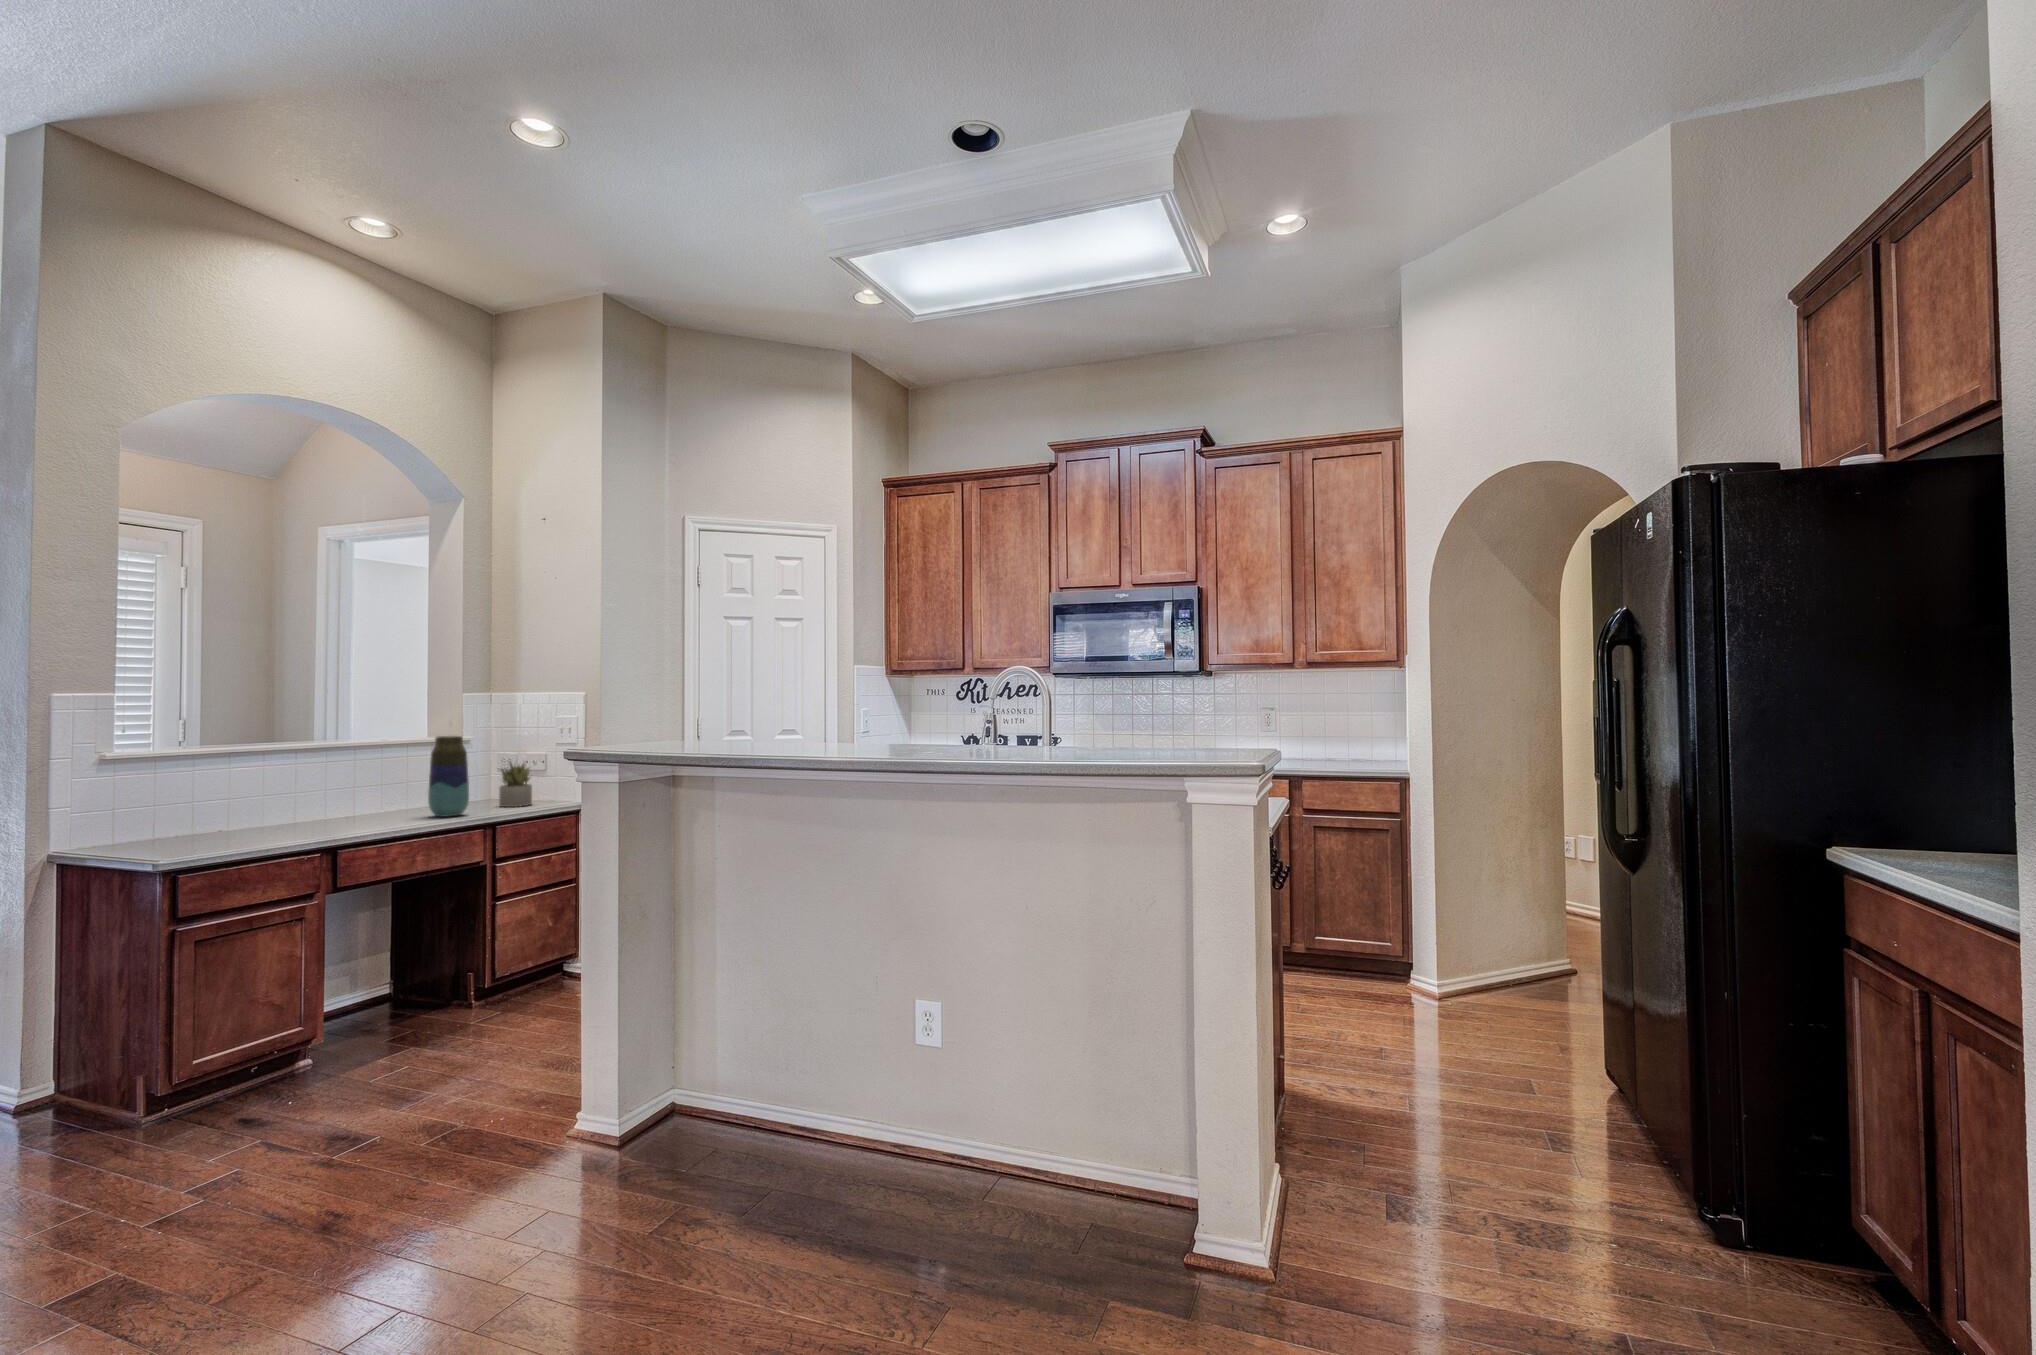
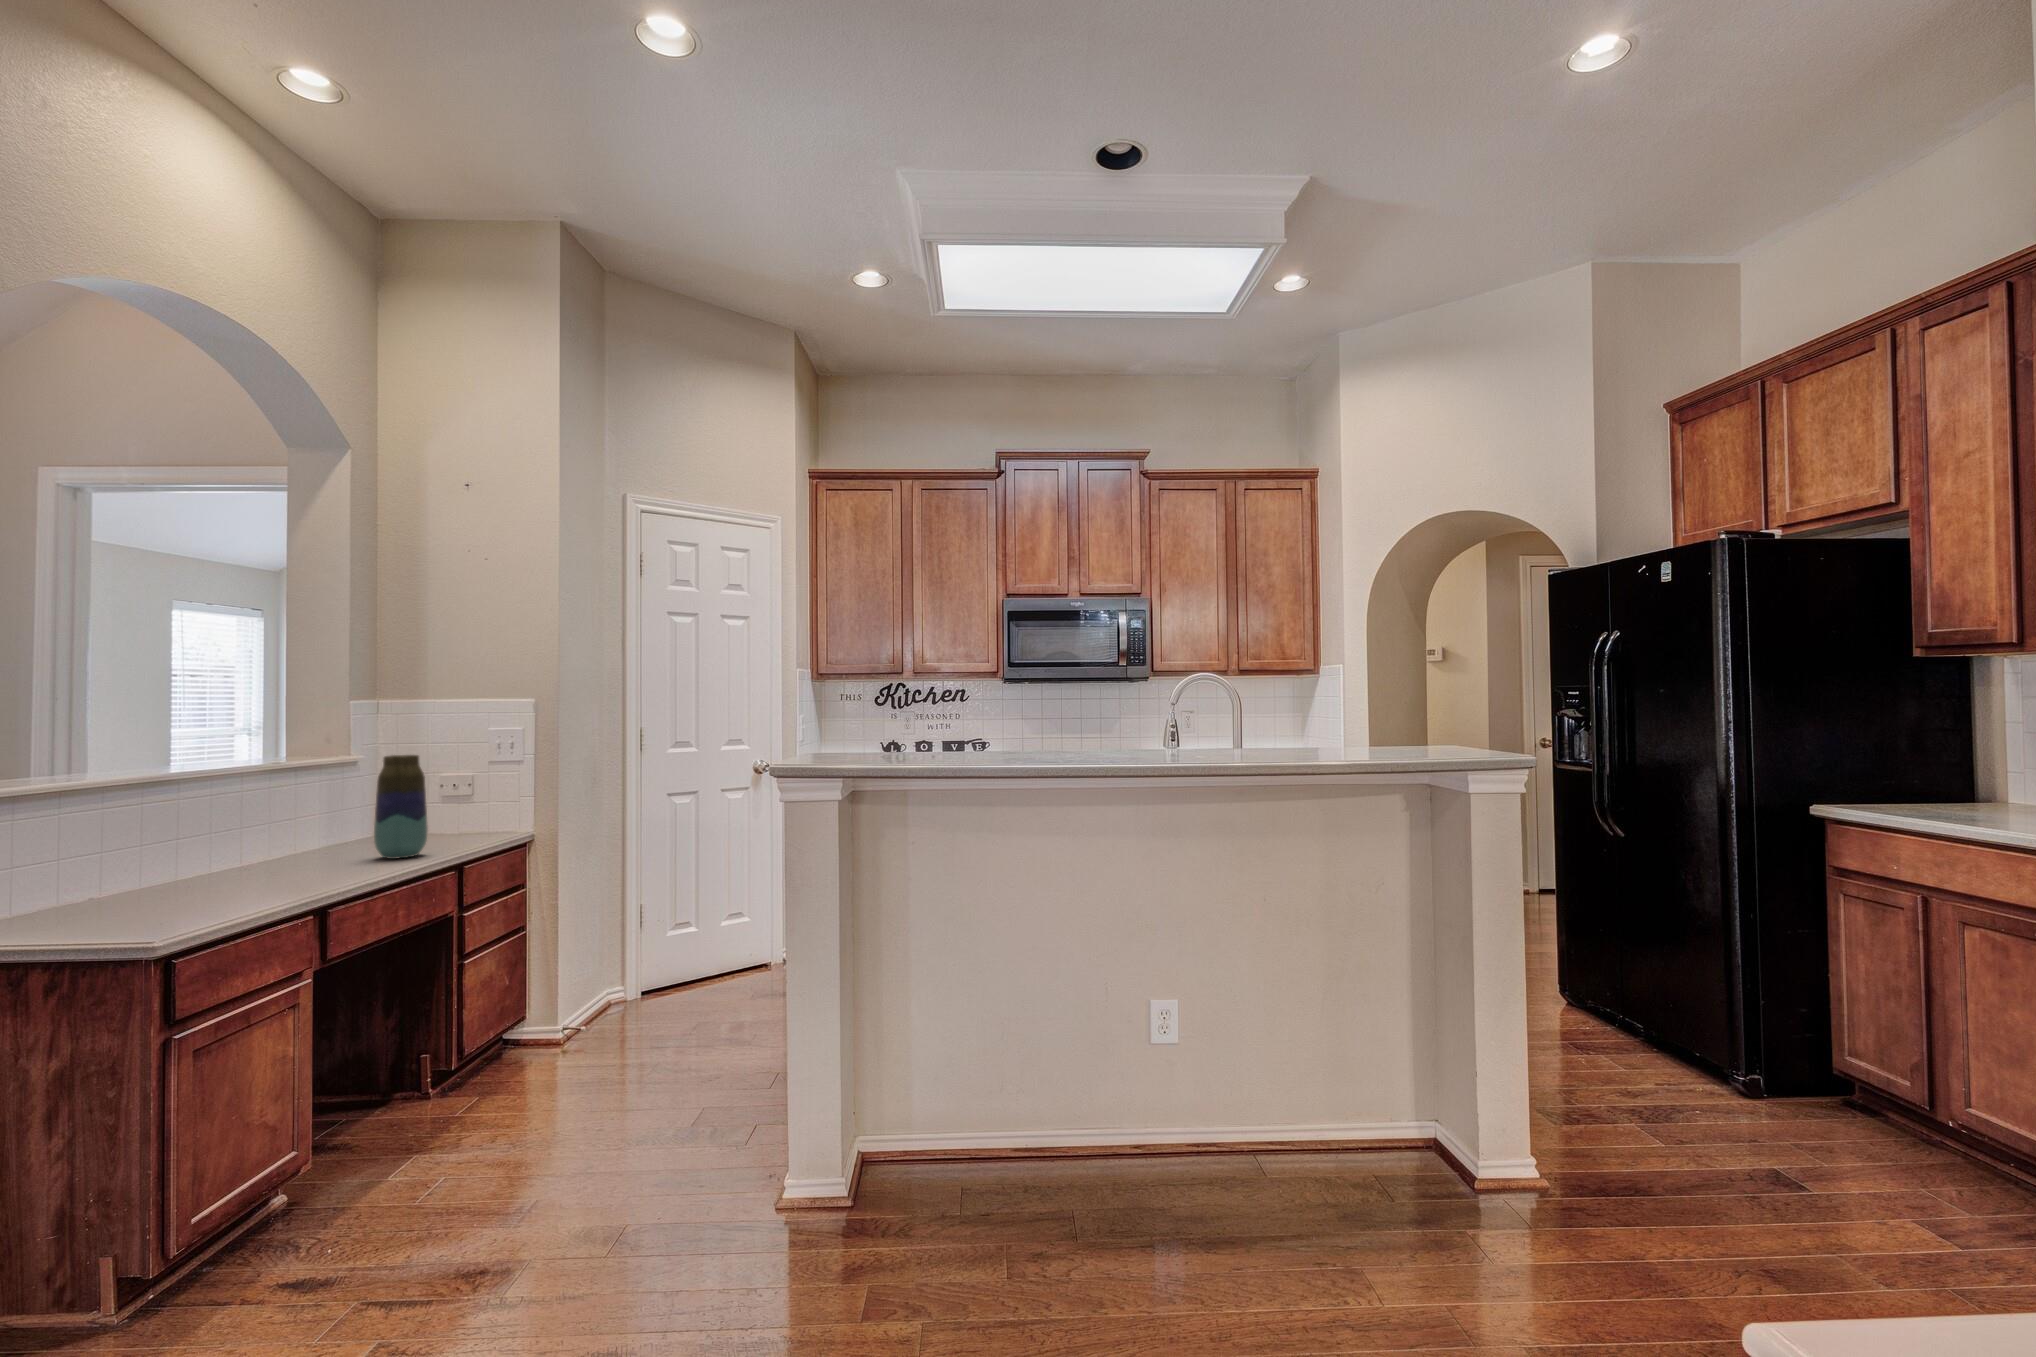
succulent plant: present [499,763,532,807] -> none [424,782,473,842]

